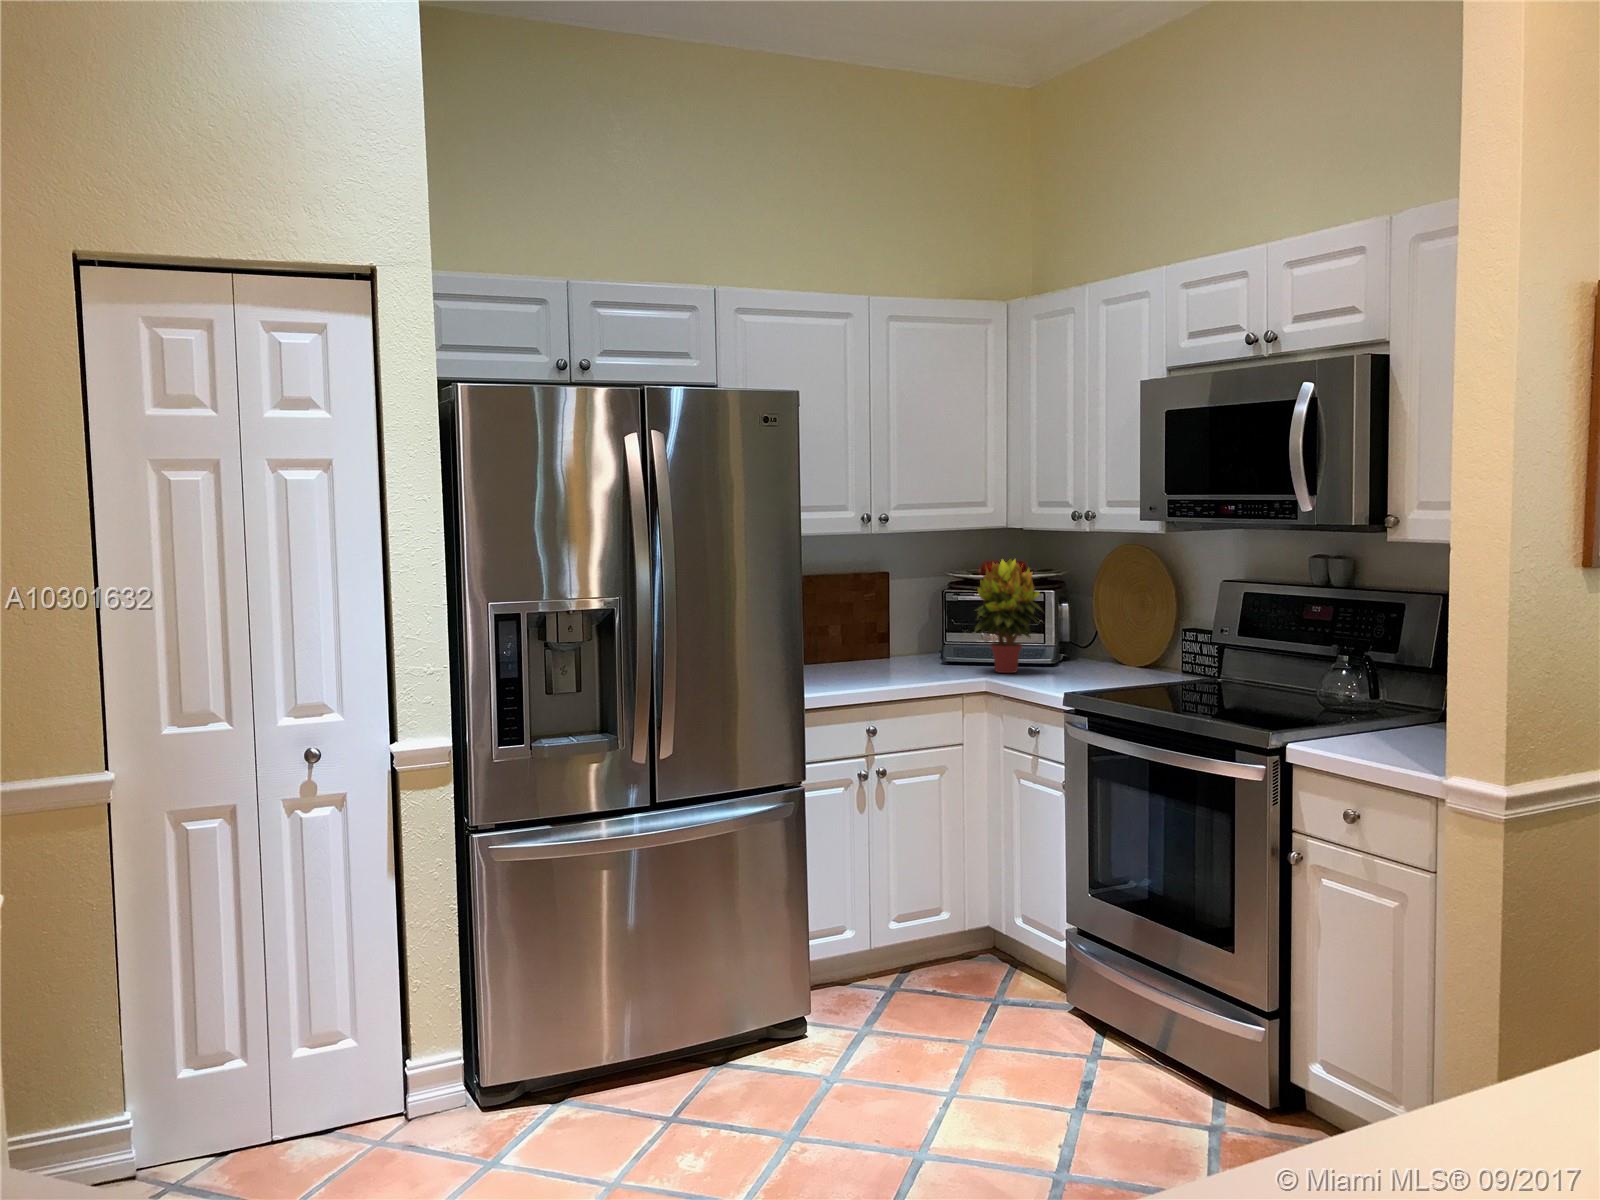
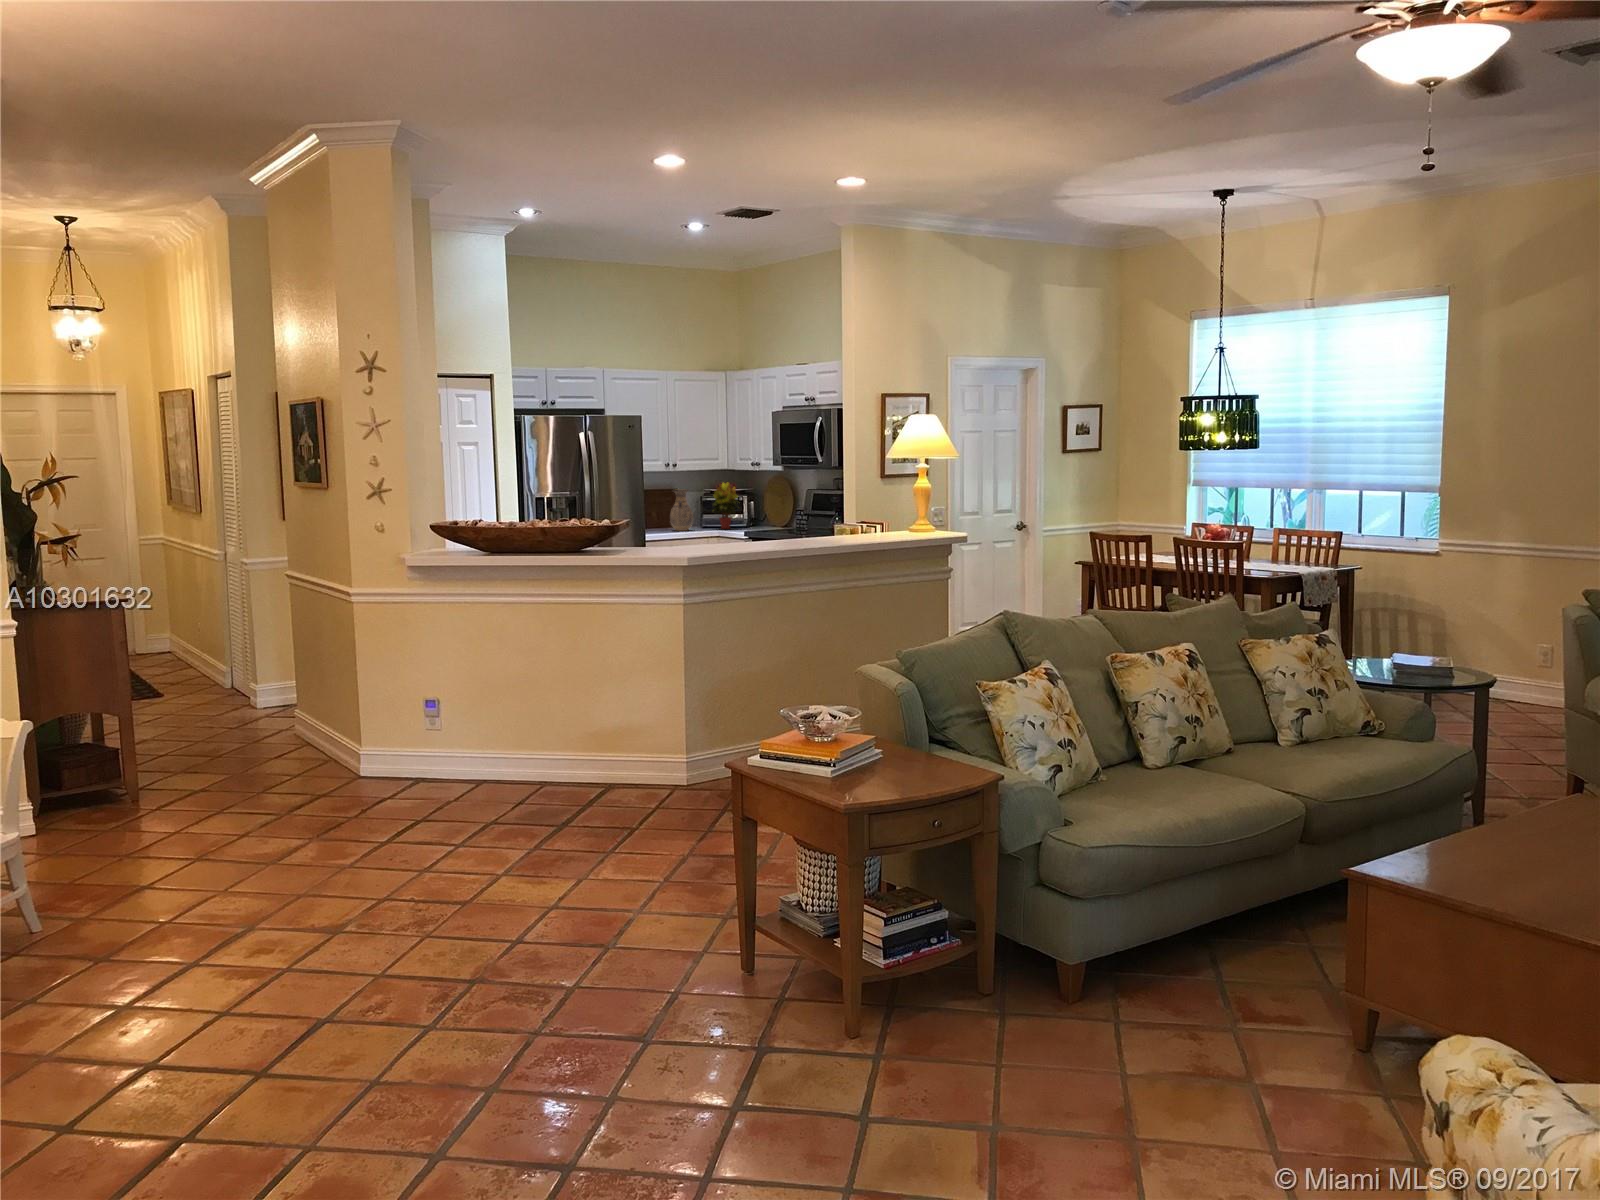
vase: none [872,576,929,679] -> present [670,489,693,531]

